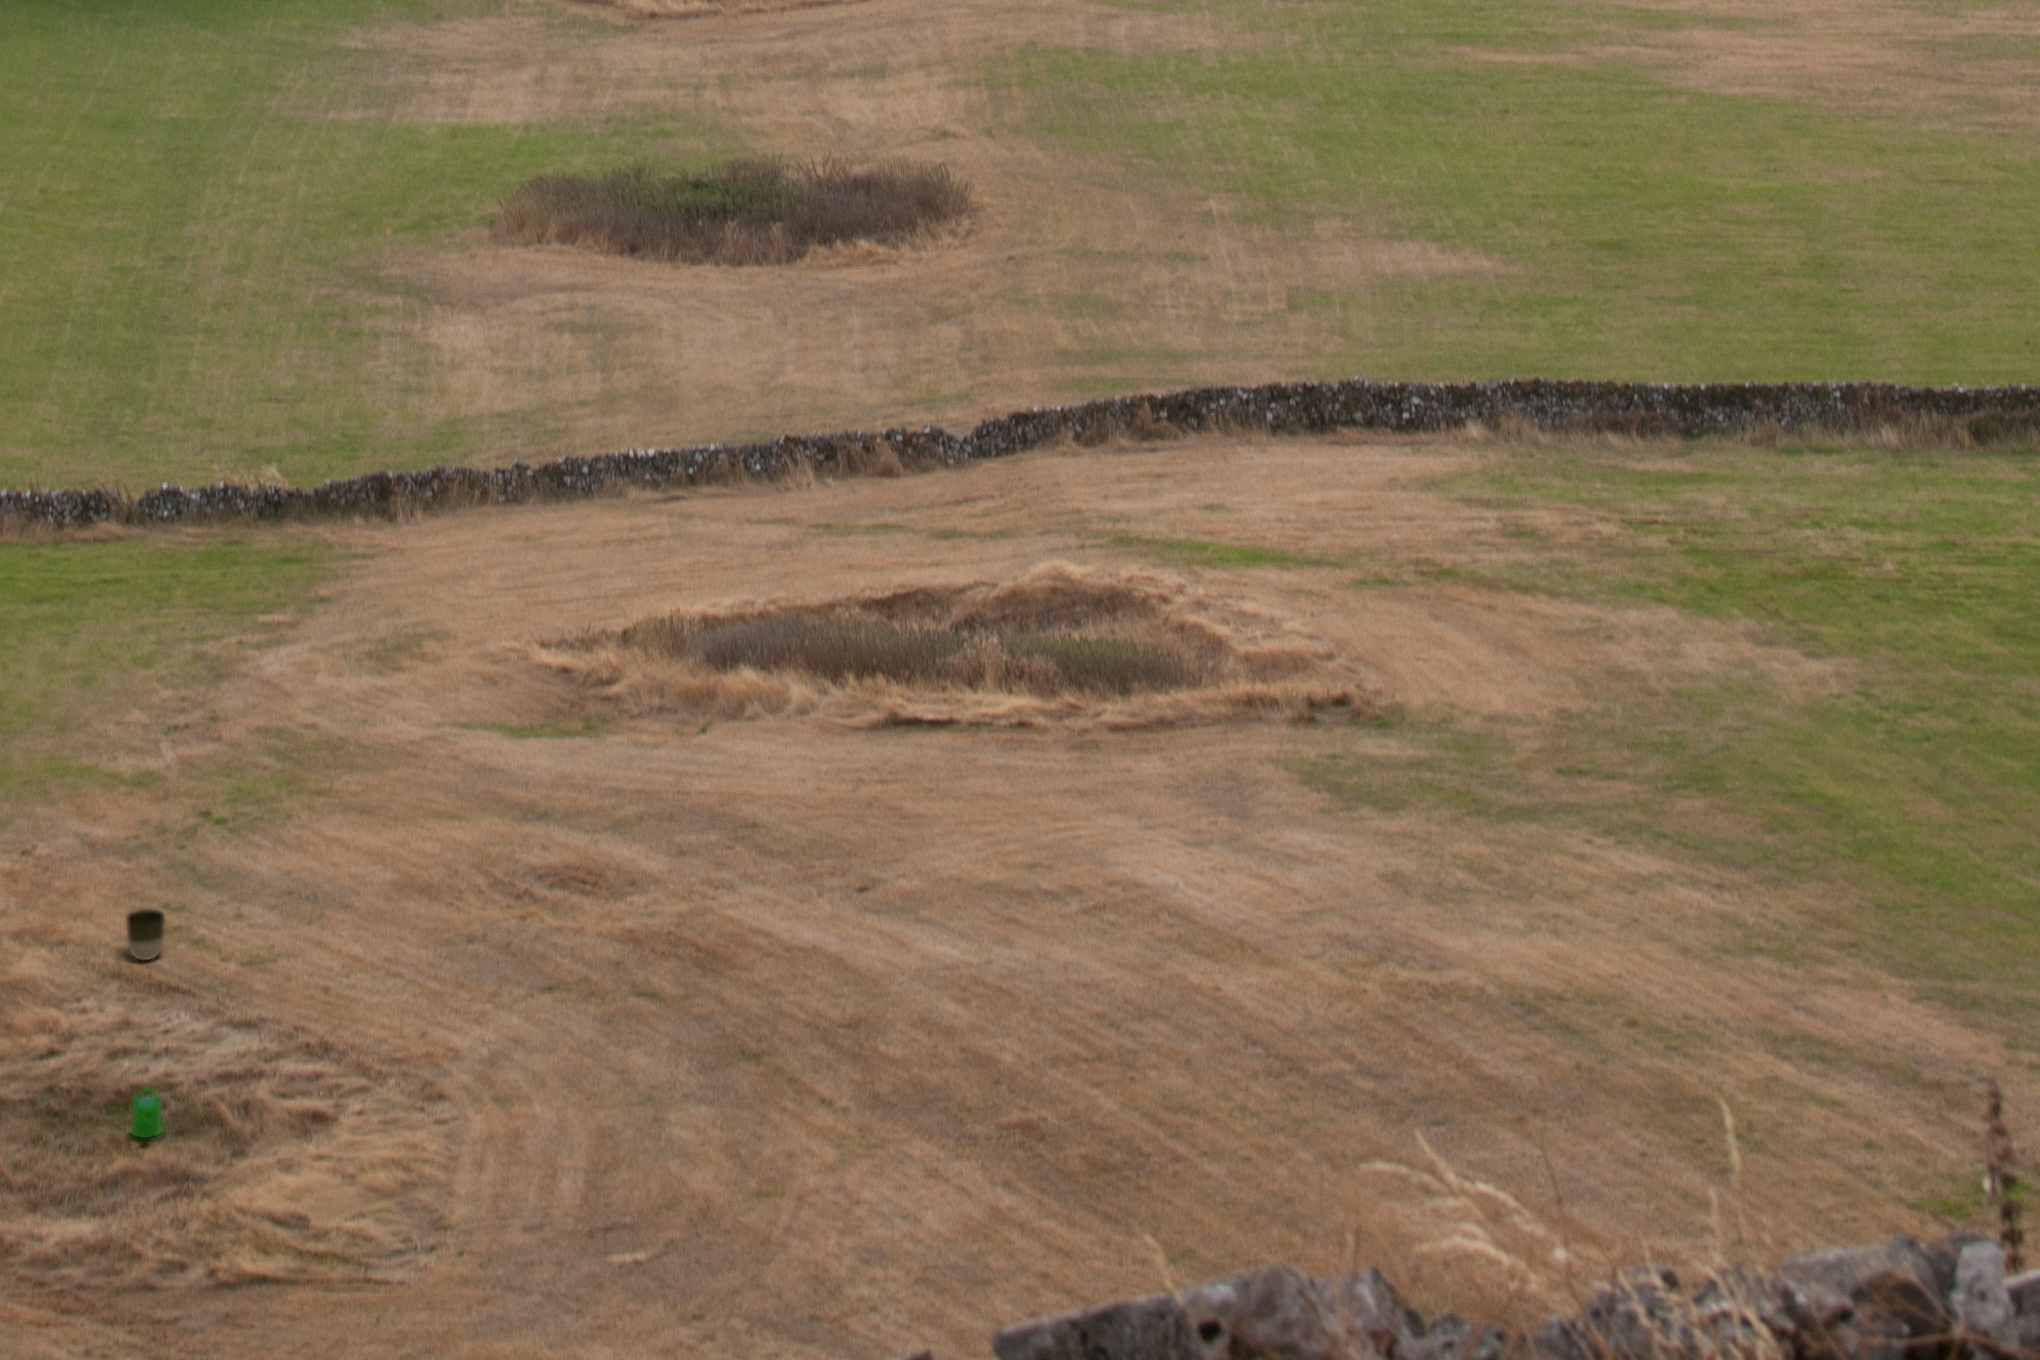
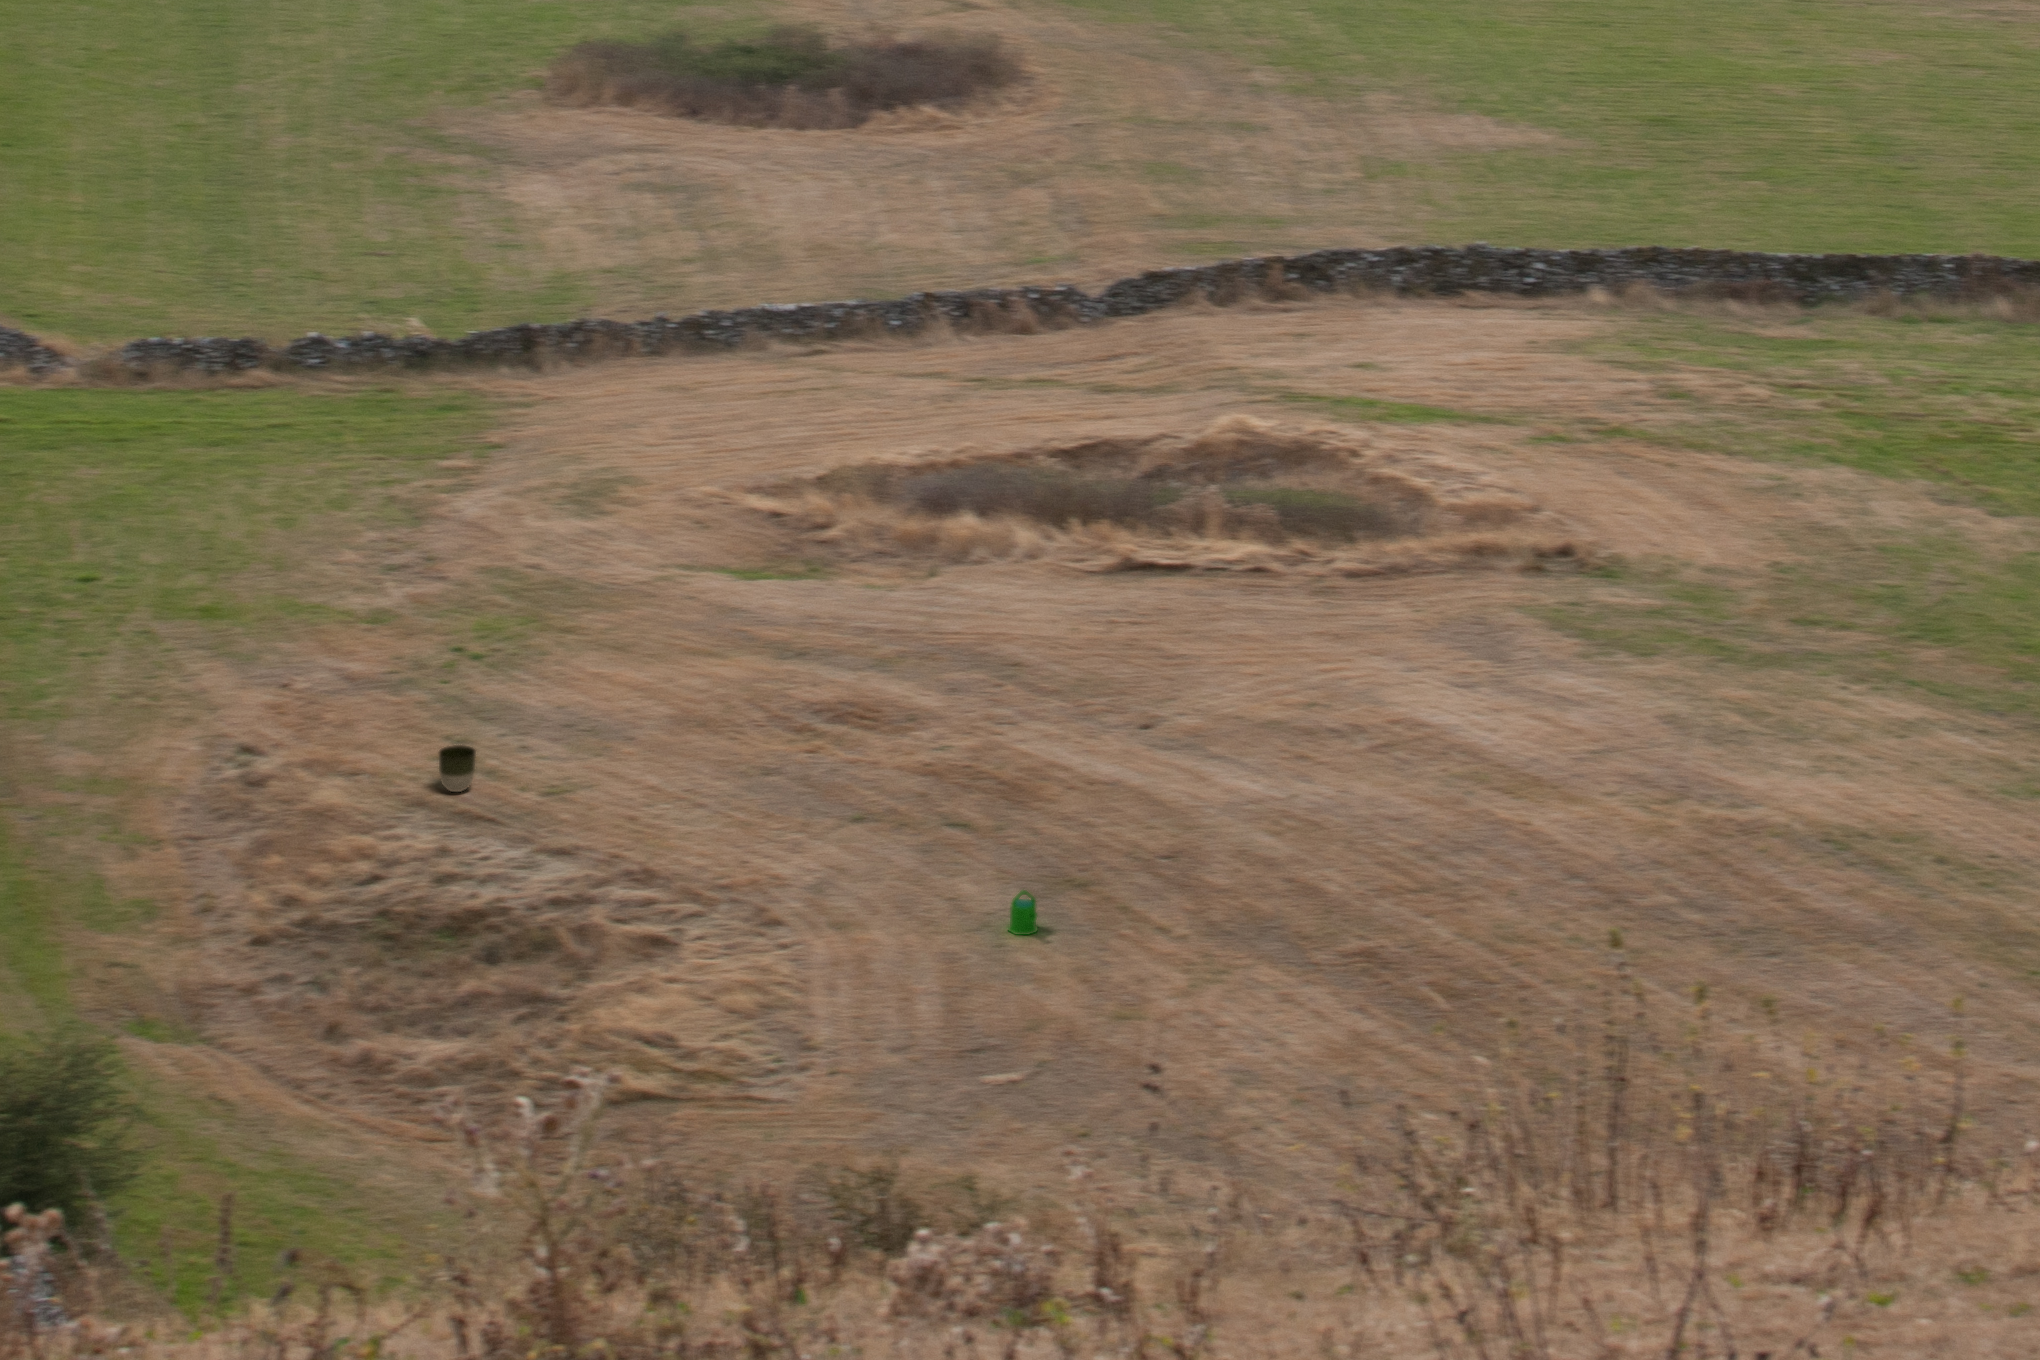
watering can: present [131,1087,163,1138] -> present [1008,891,1038,935]

